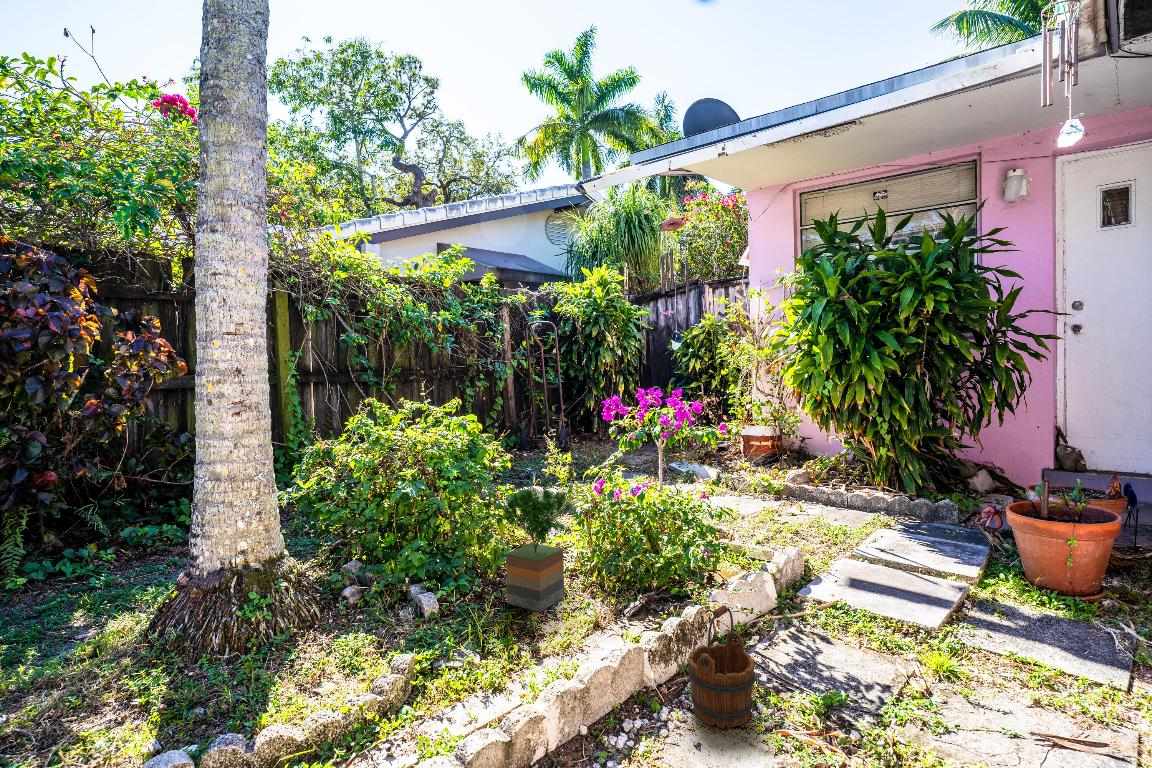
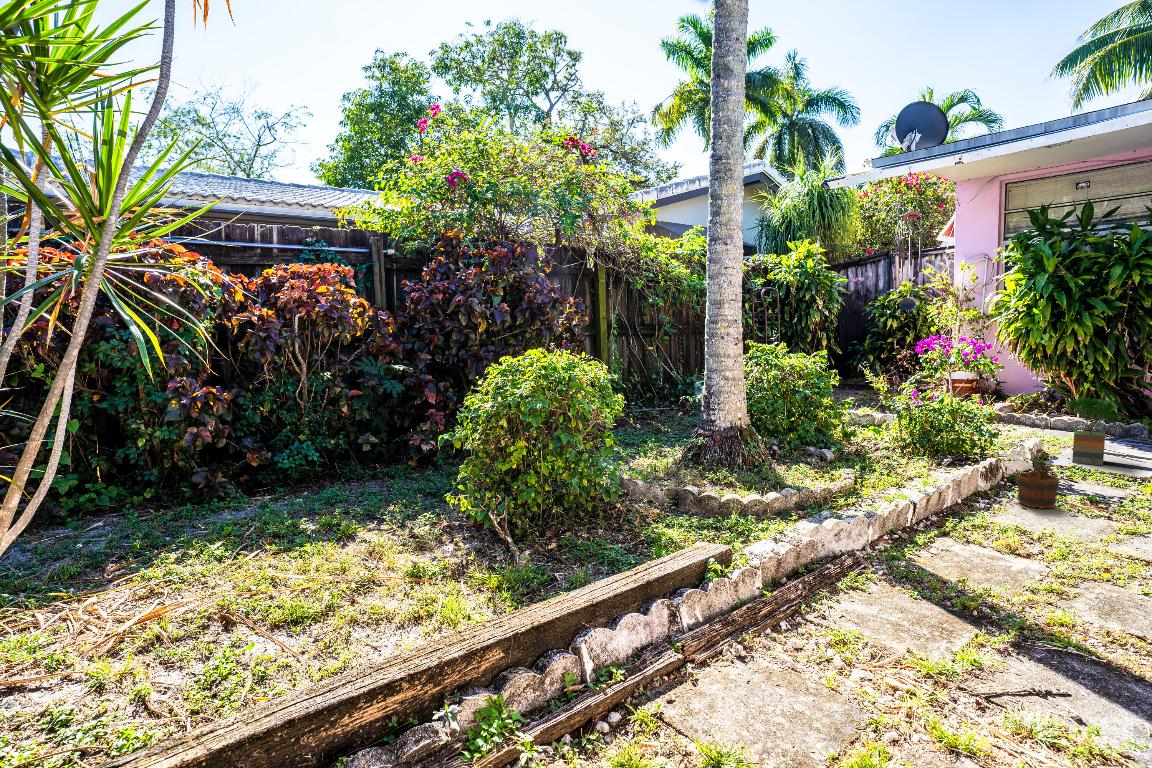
potted tree: present [503,488,574,612] -> present [1067,398,1121,466]

